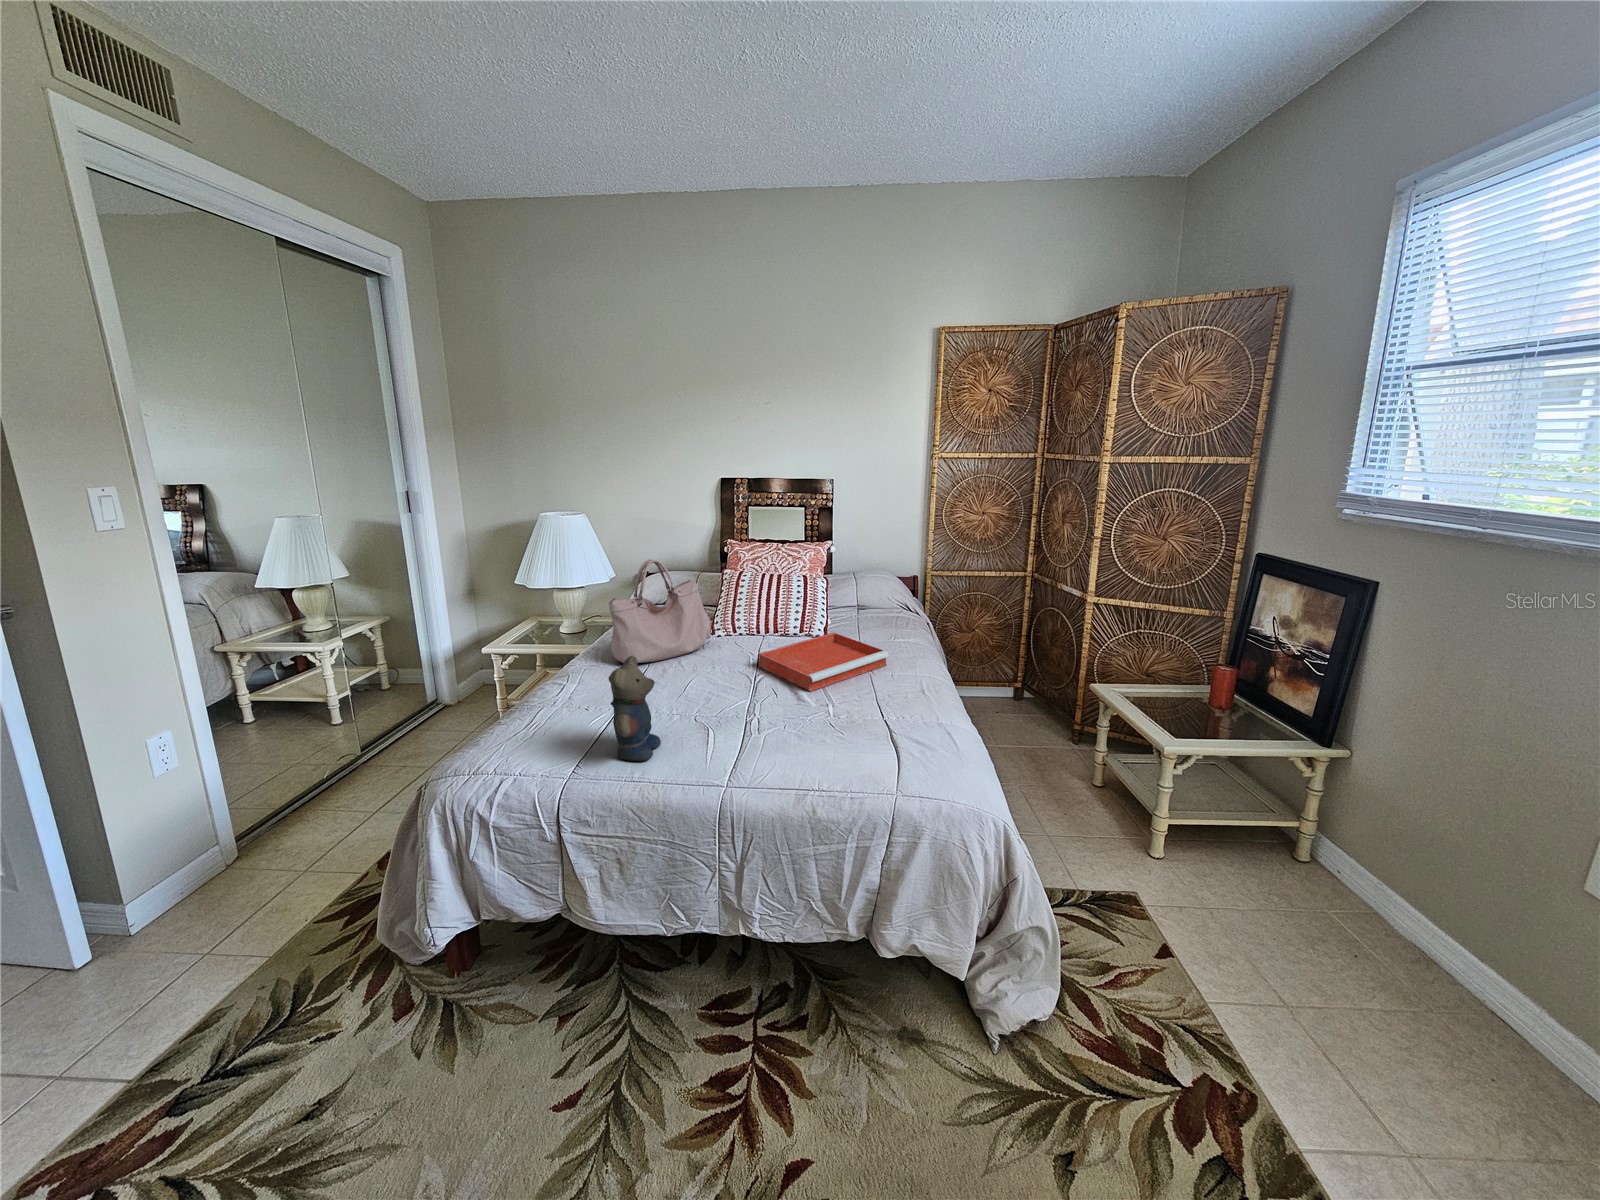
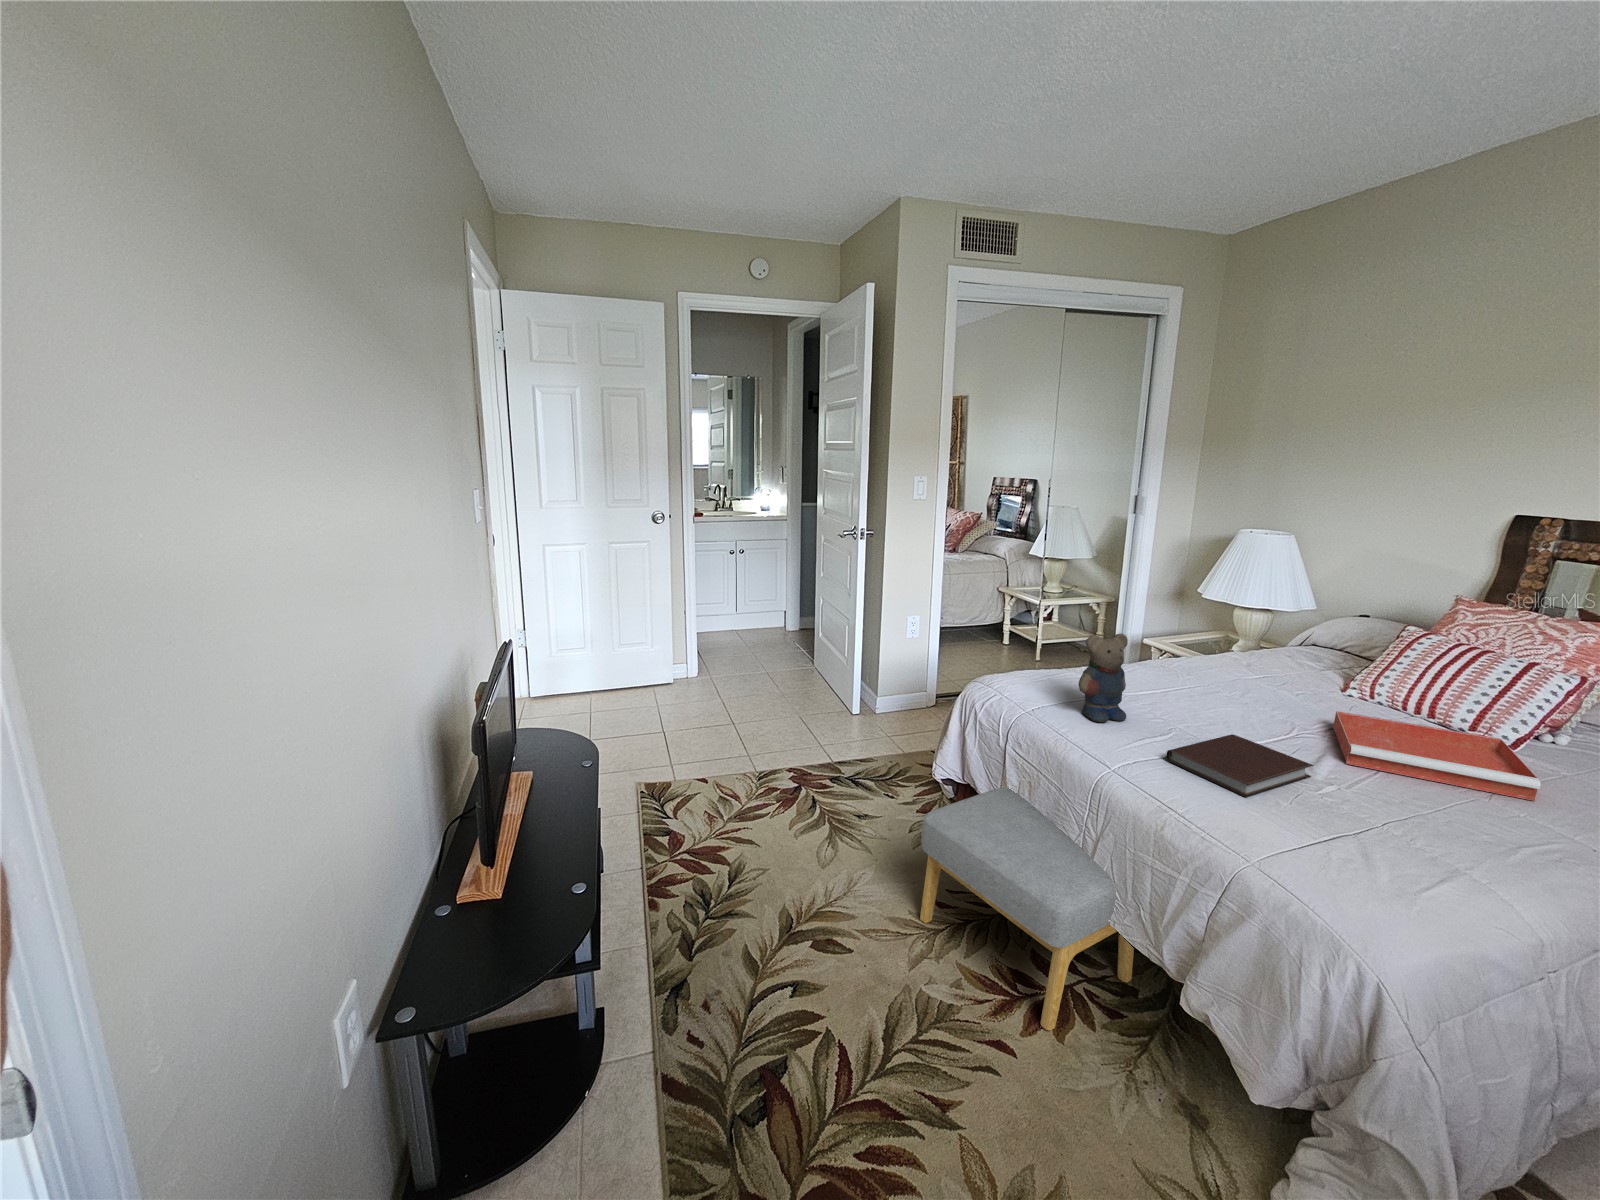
handbag: present [609,559,711,663] -> none [1190,579,1327,690]
notebook: none [745,704,828,762] -> present [1166,734,1313,797]
footstool: none [543,866,800,1151] -> present [920,787,1134,1030]

